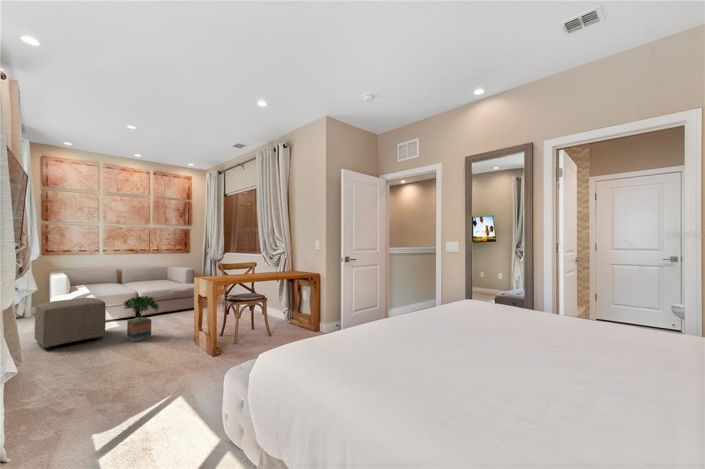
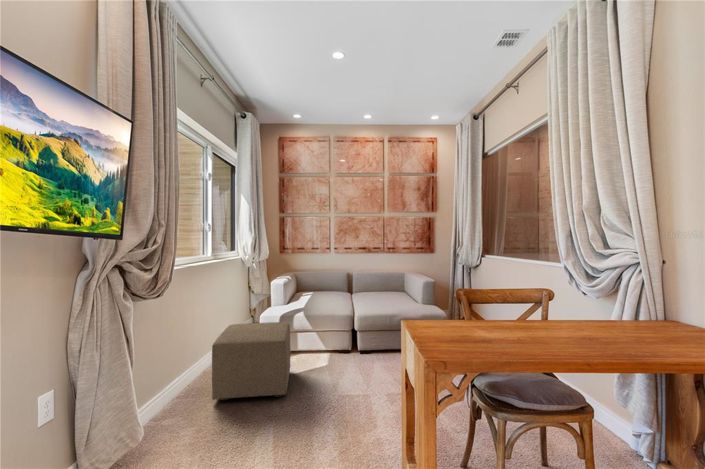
potted tree: present [124,296,159,342] -> none [295,341,349,431]

